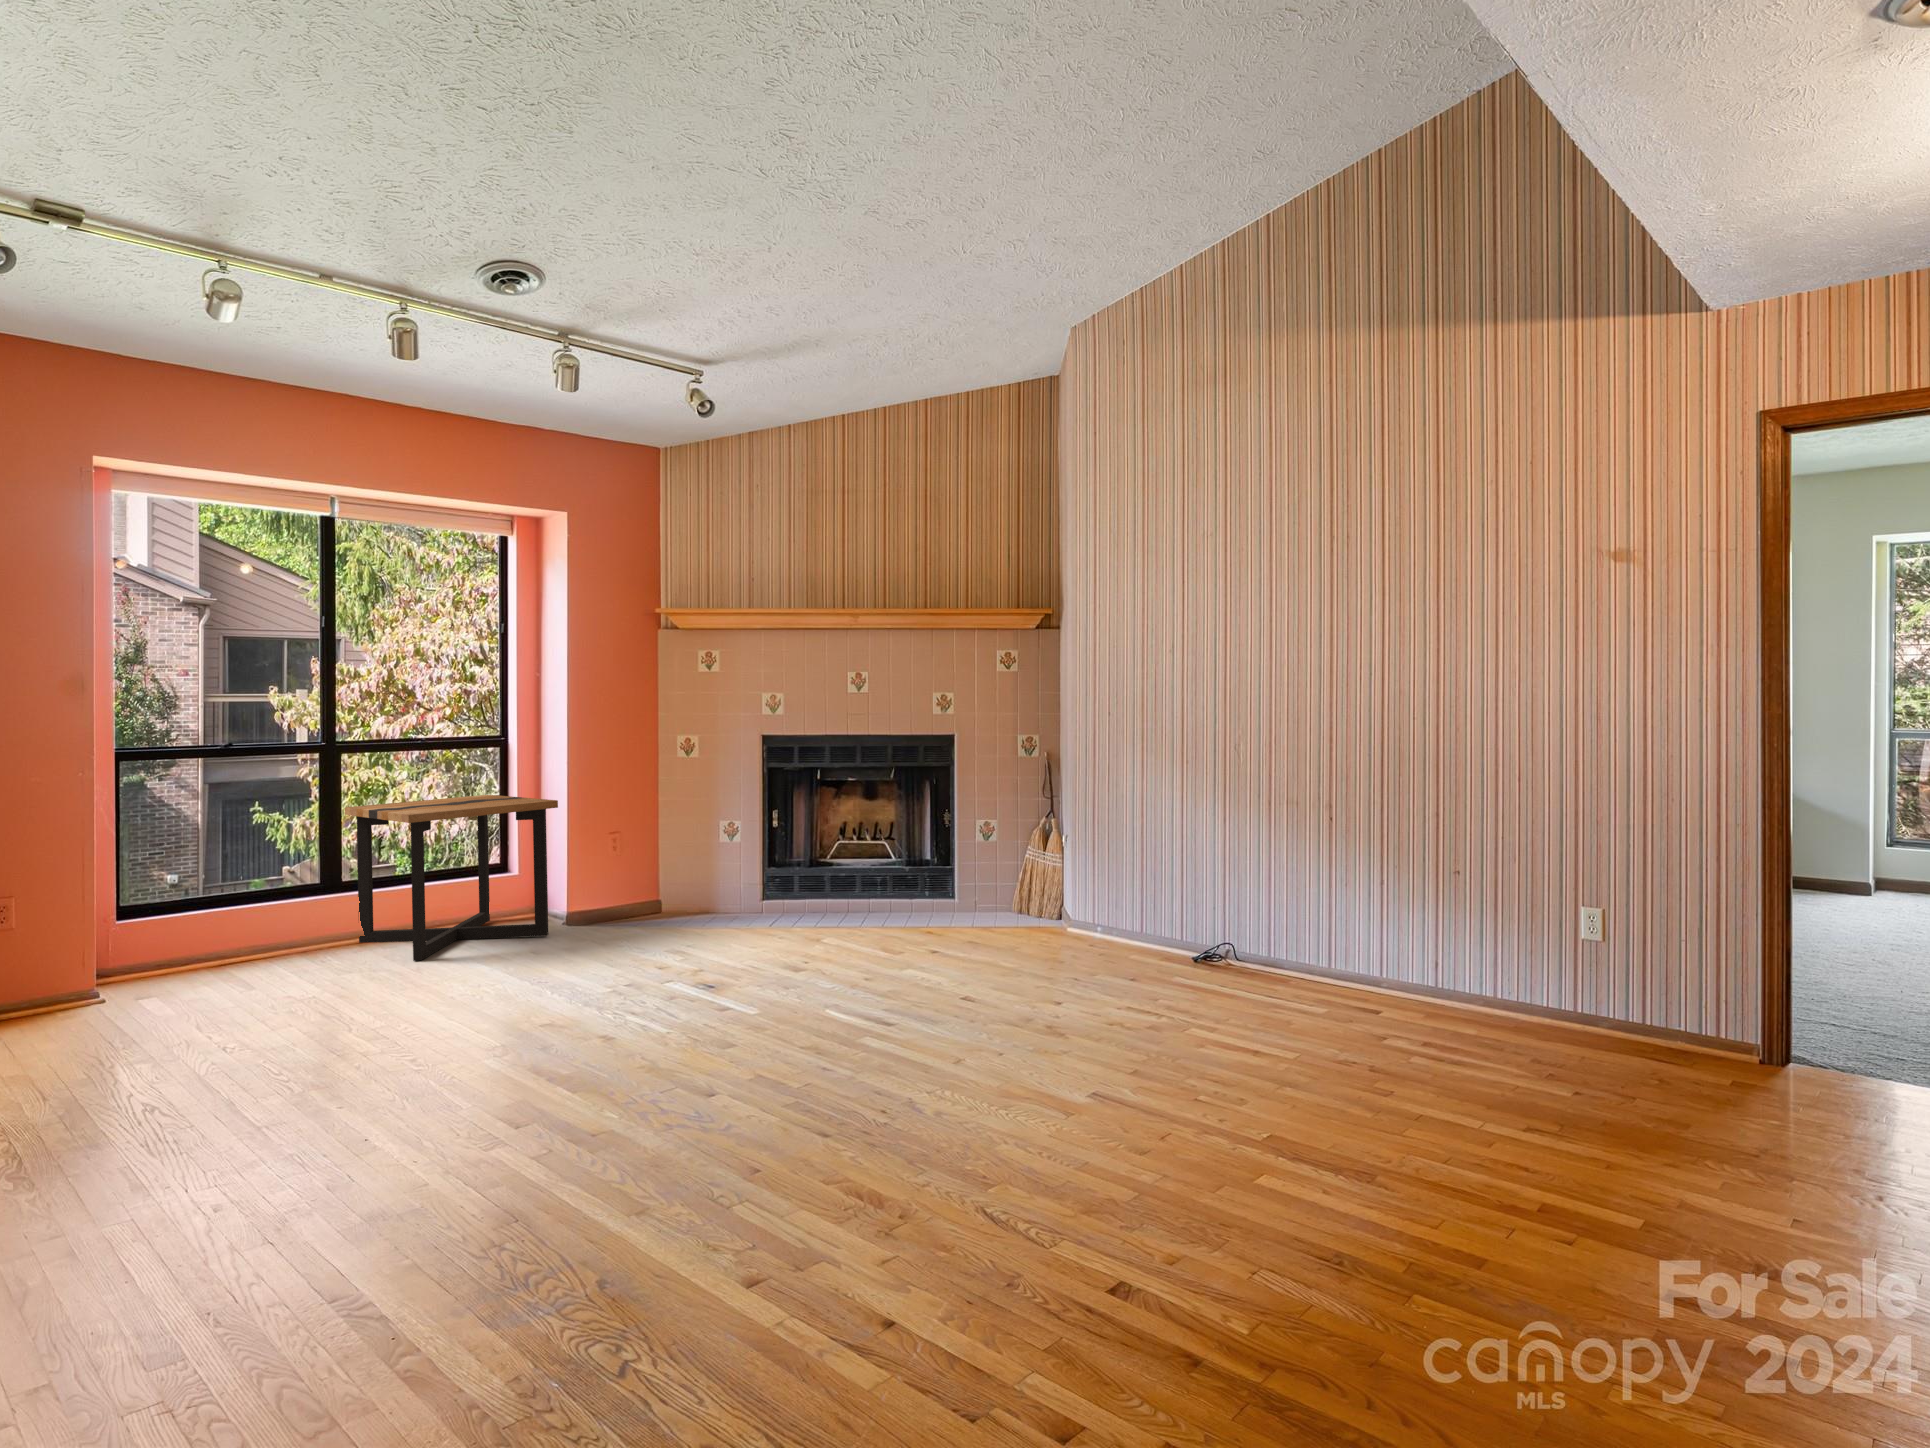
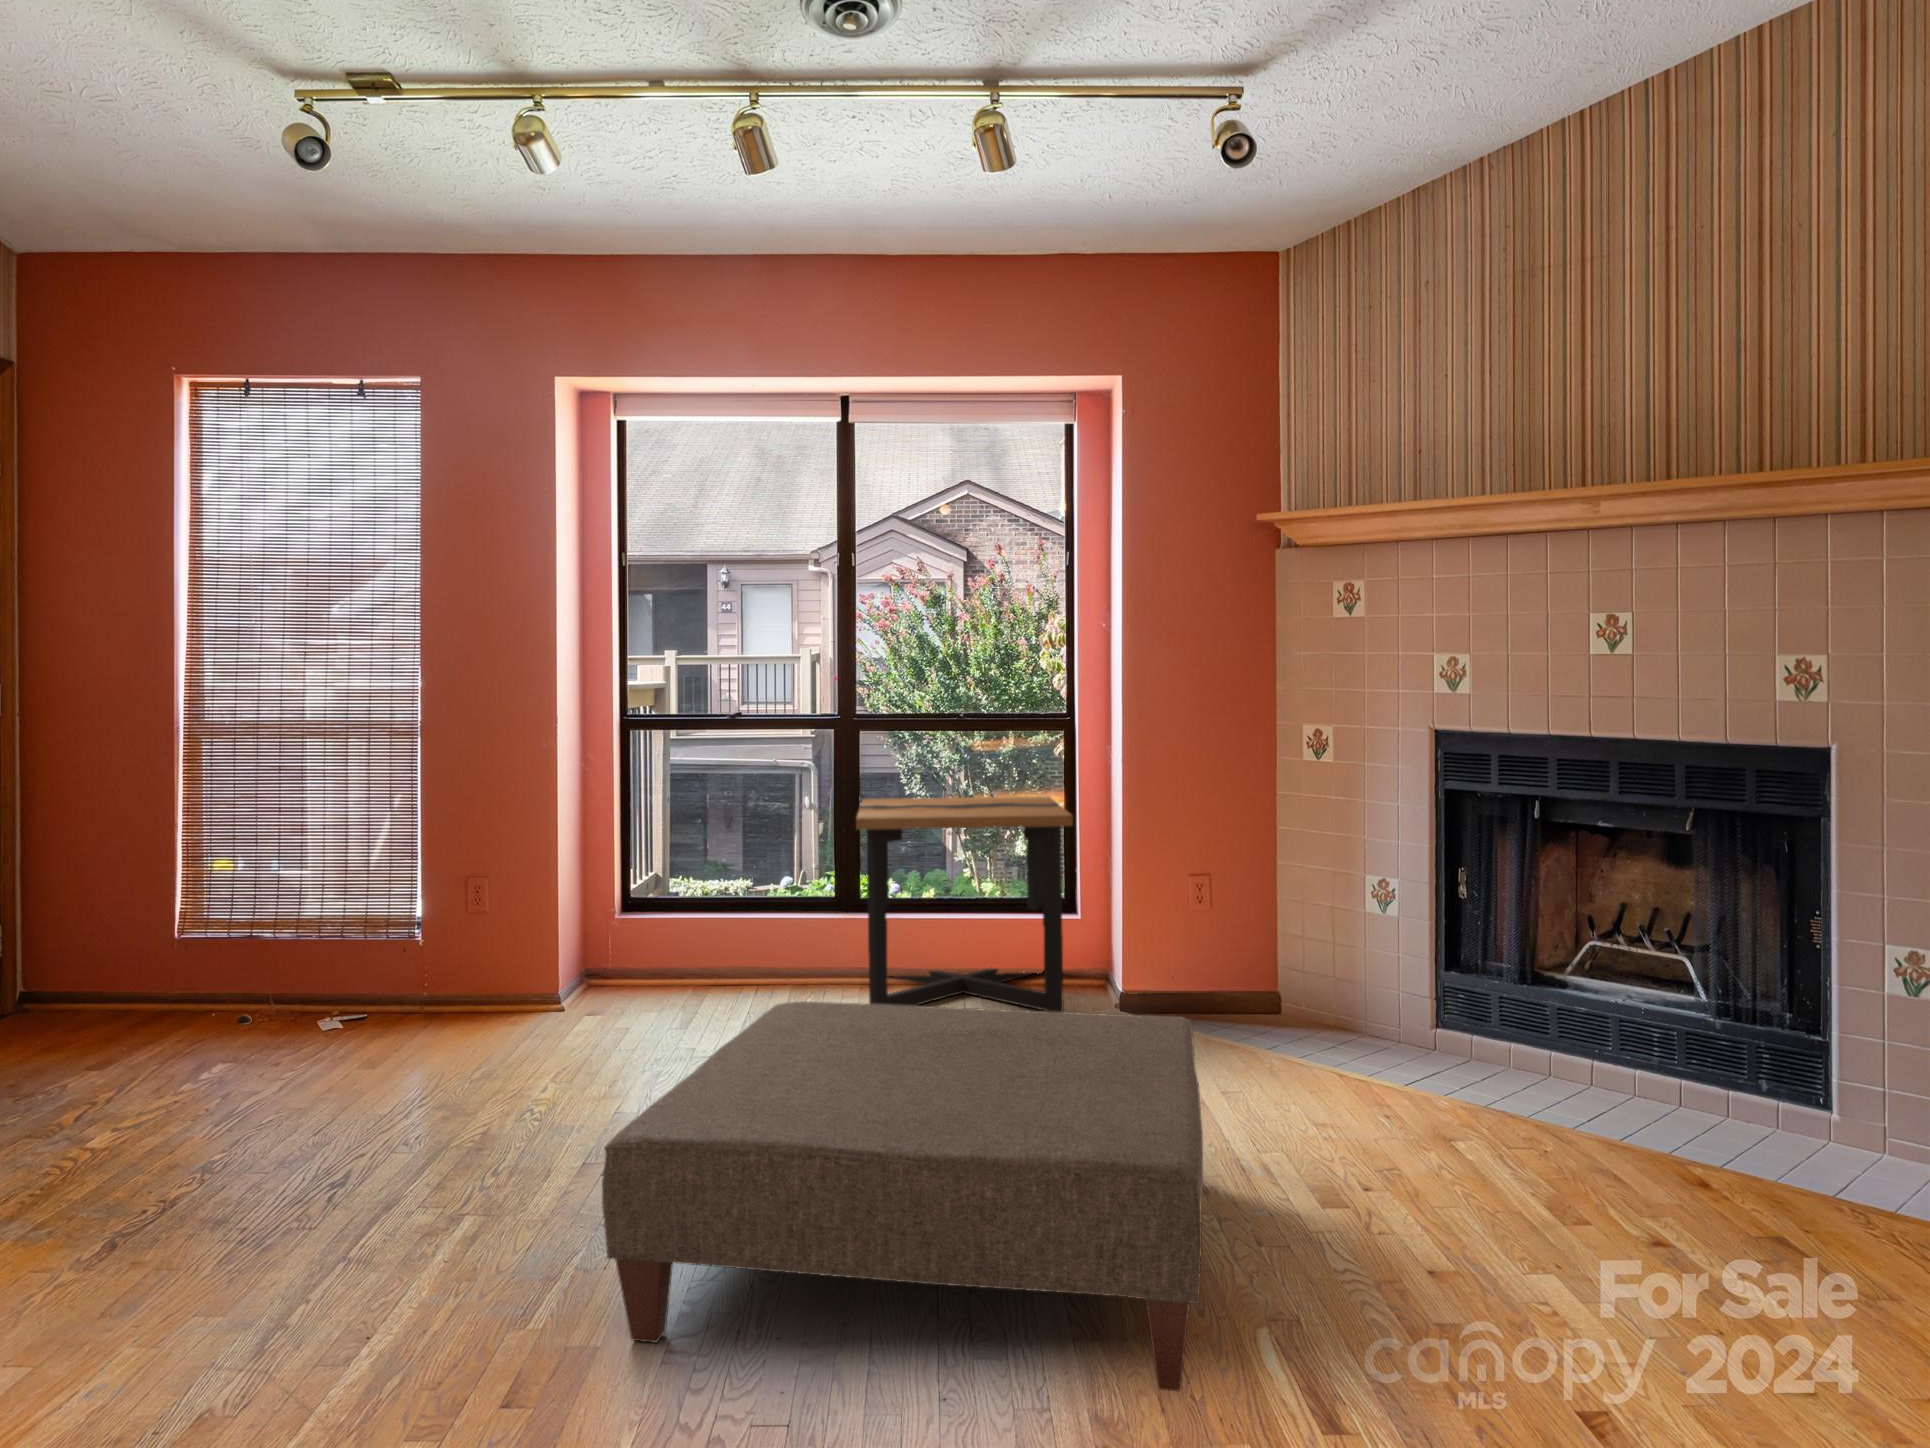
ottoman: none [490,890,866,1089] -> present [602,1001,1203,1391]

